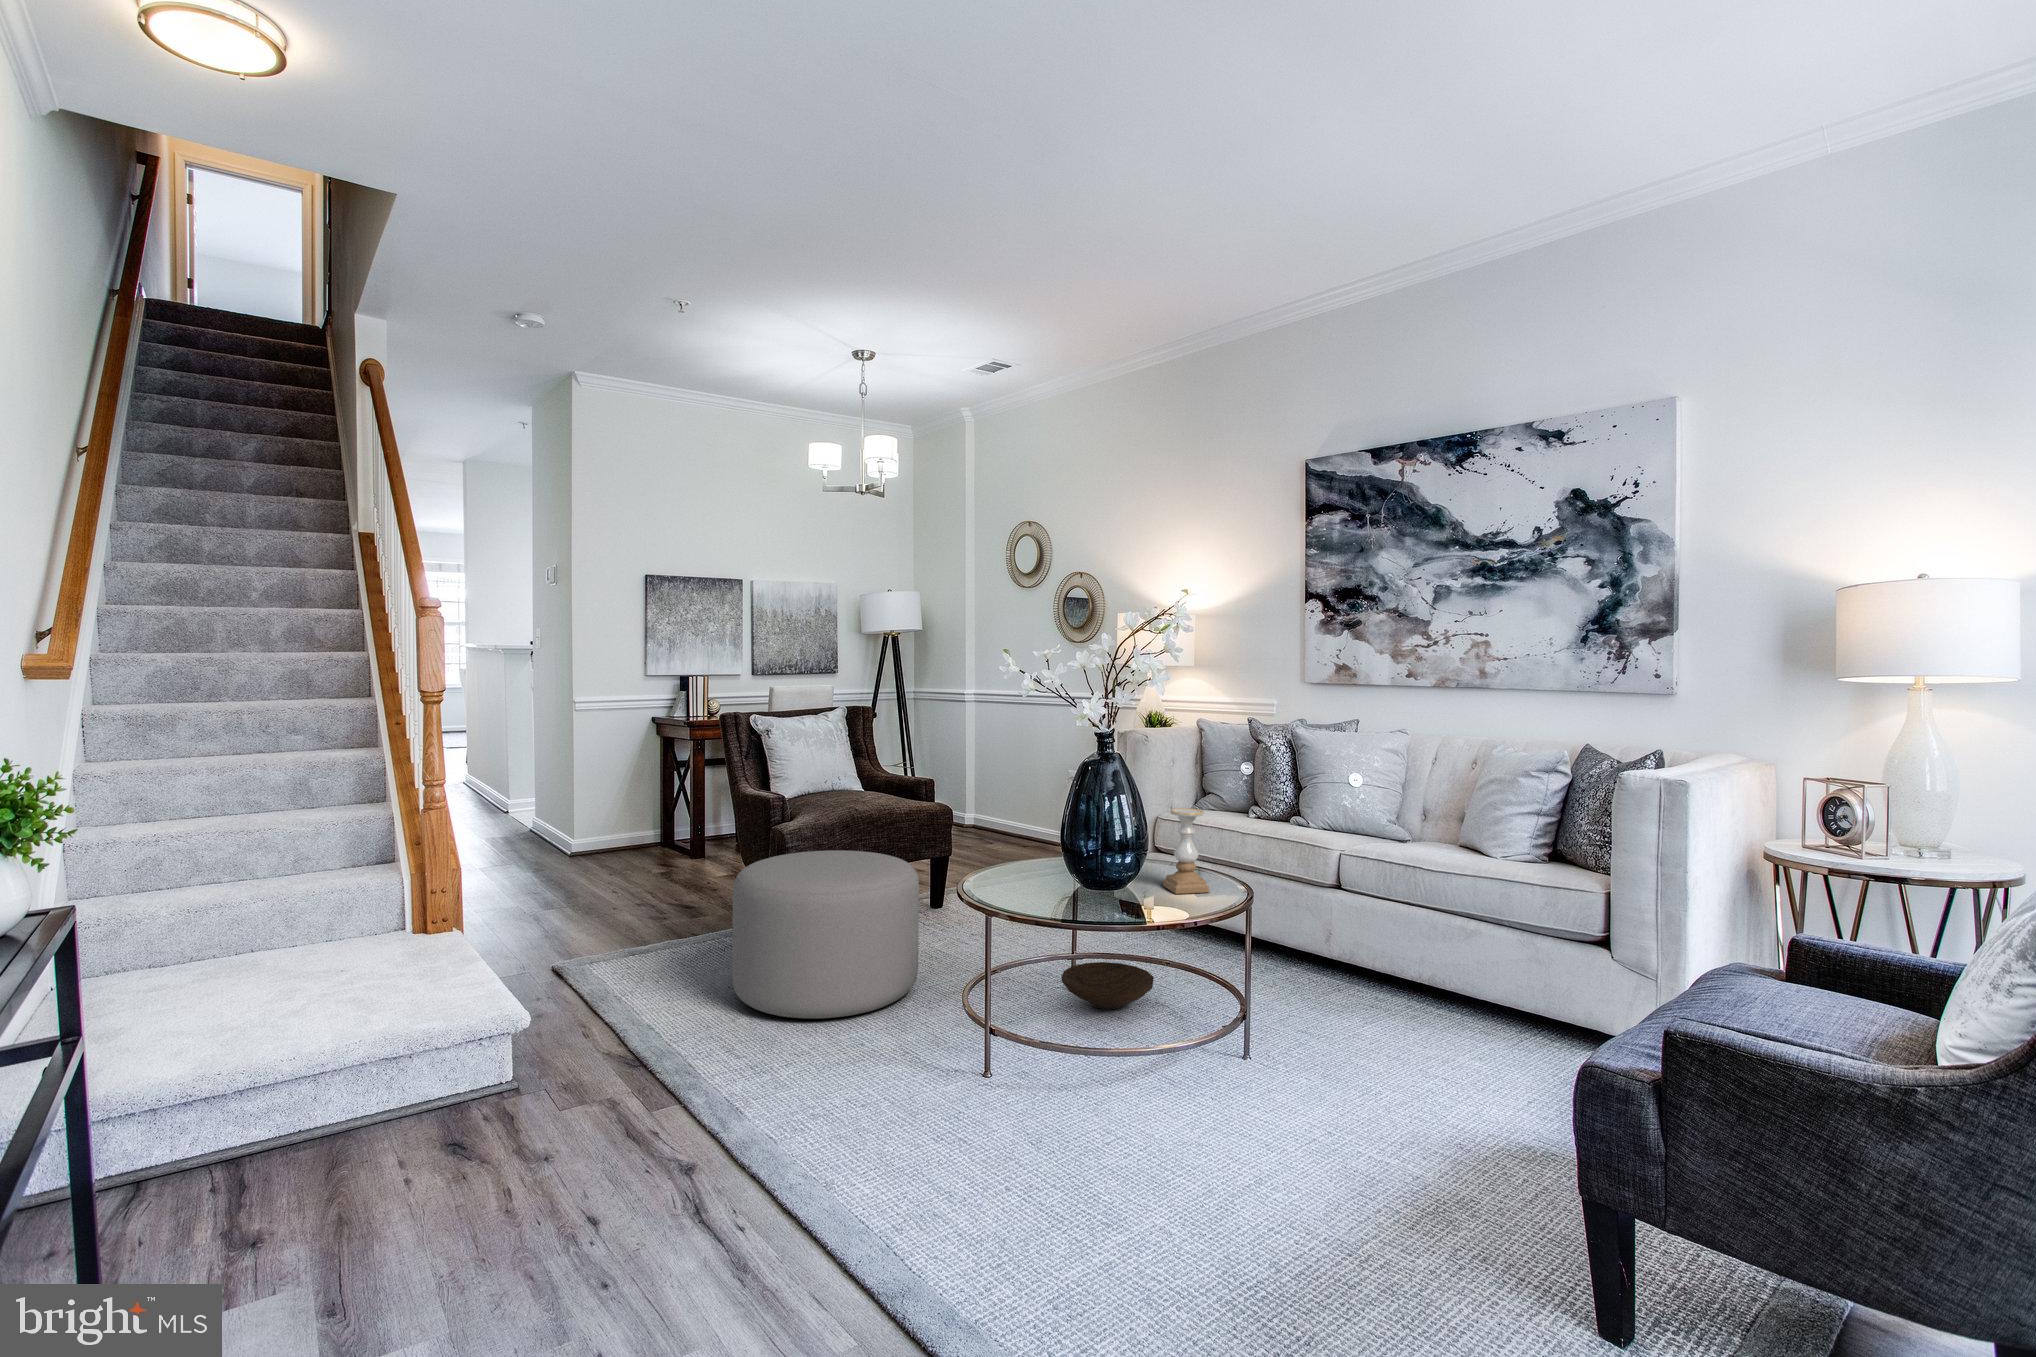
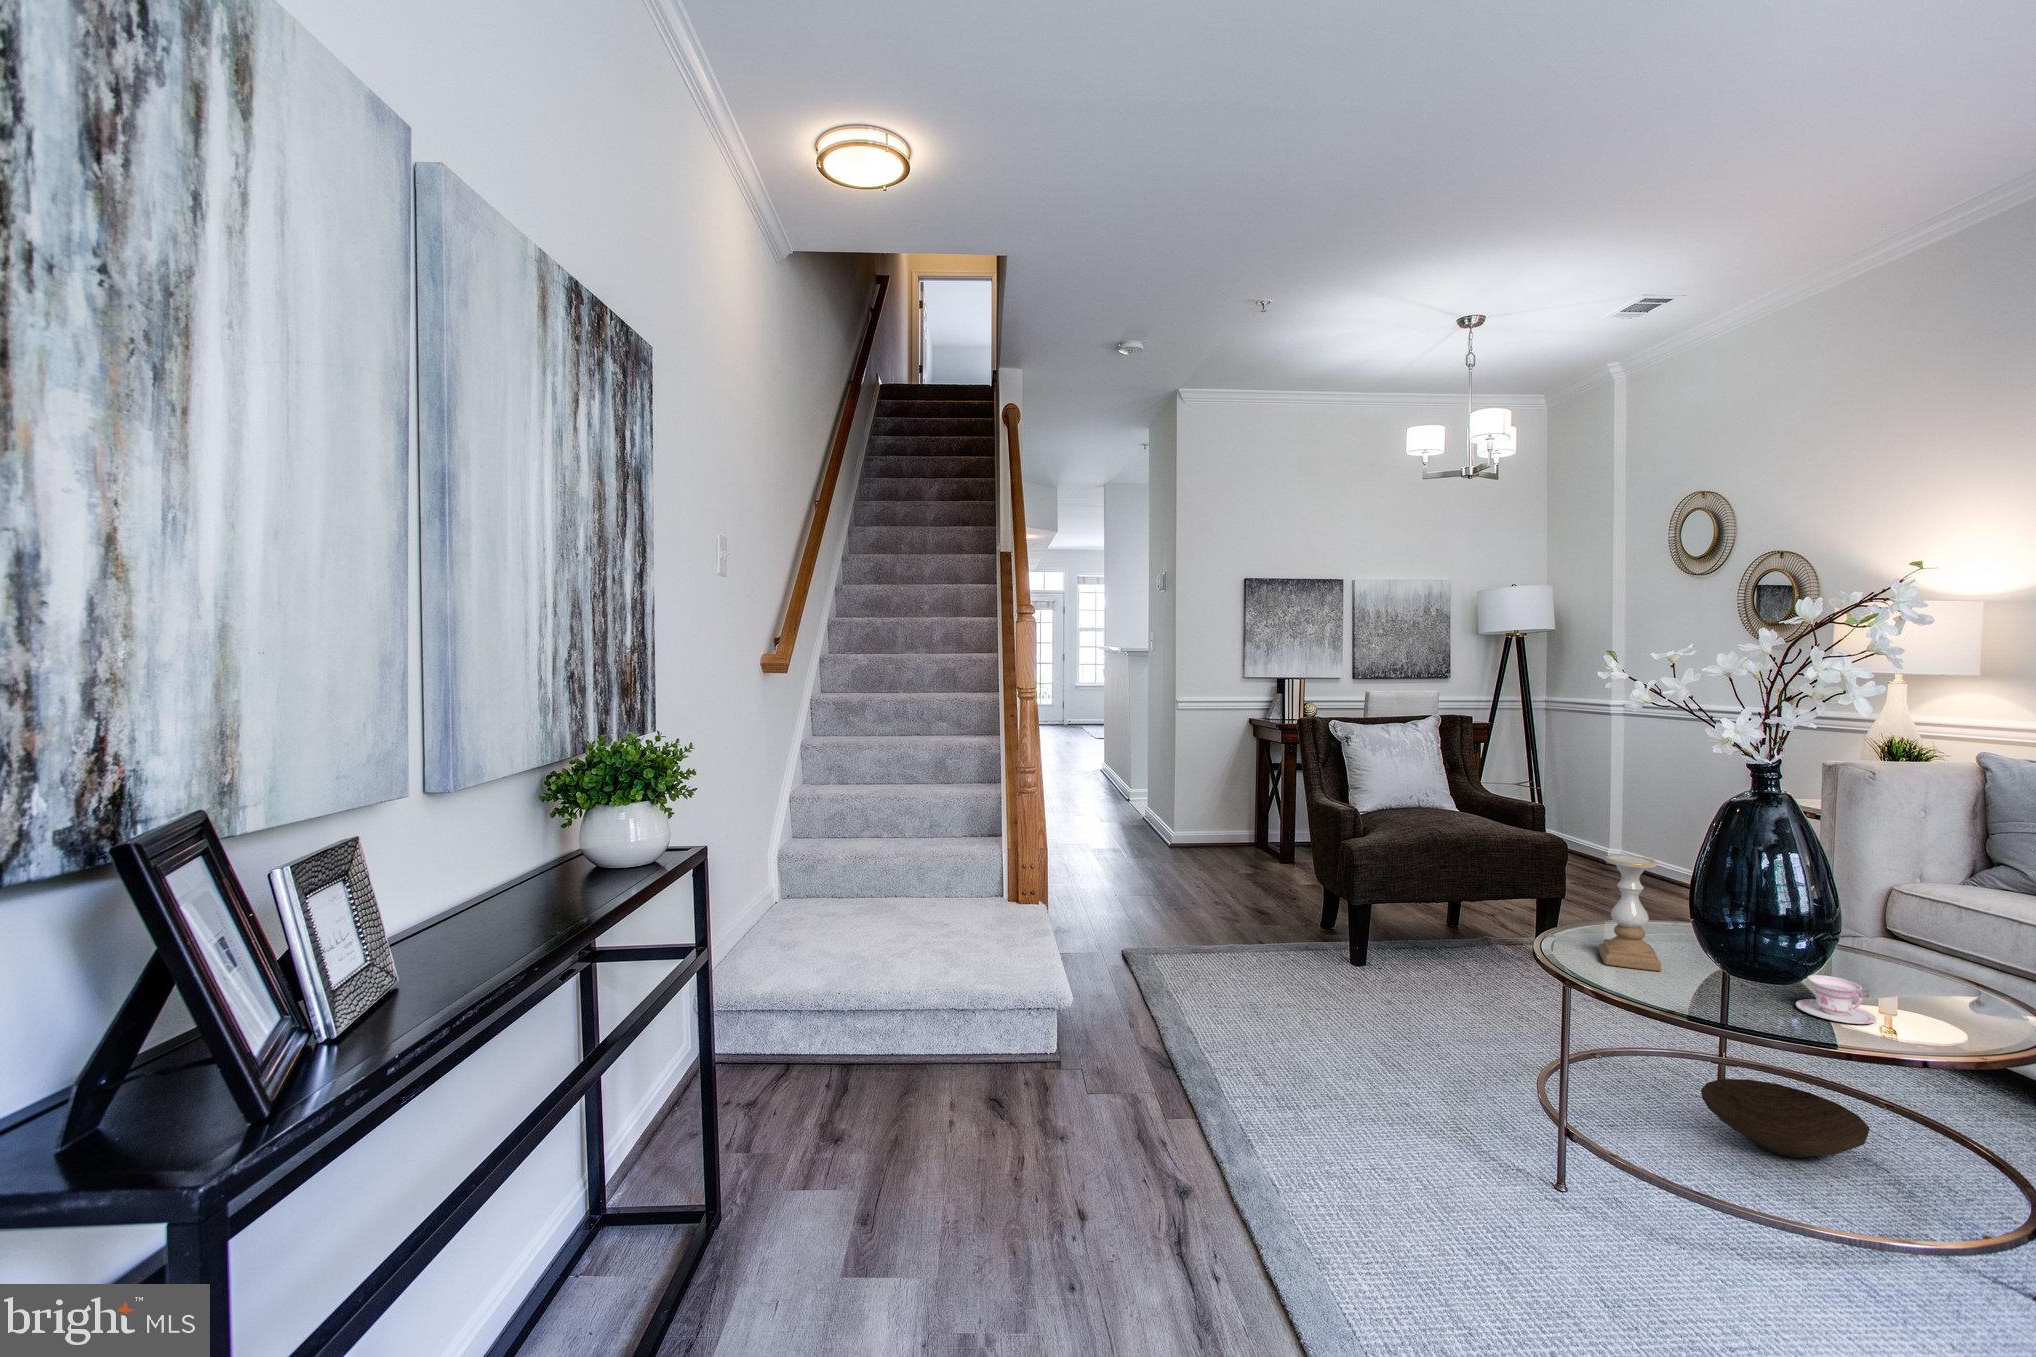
candle holder: present [1163,808,1209,894] -> present [1599,855,1661,971]
ottoman: present [732,850,919,1019] -> none [1277,874,1495,1068]
teacup: none [1123,875,1164,904] -> present [1796,975,1876,1024]

